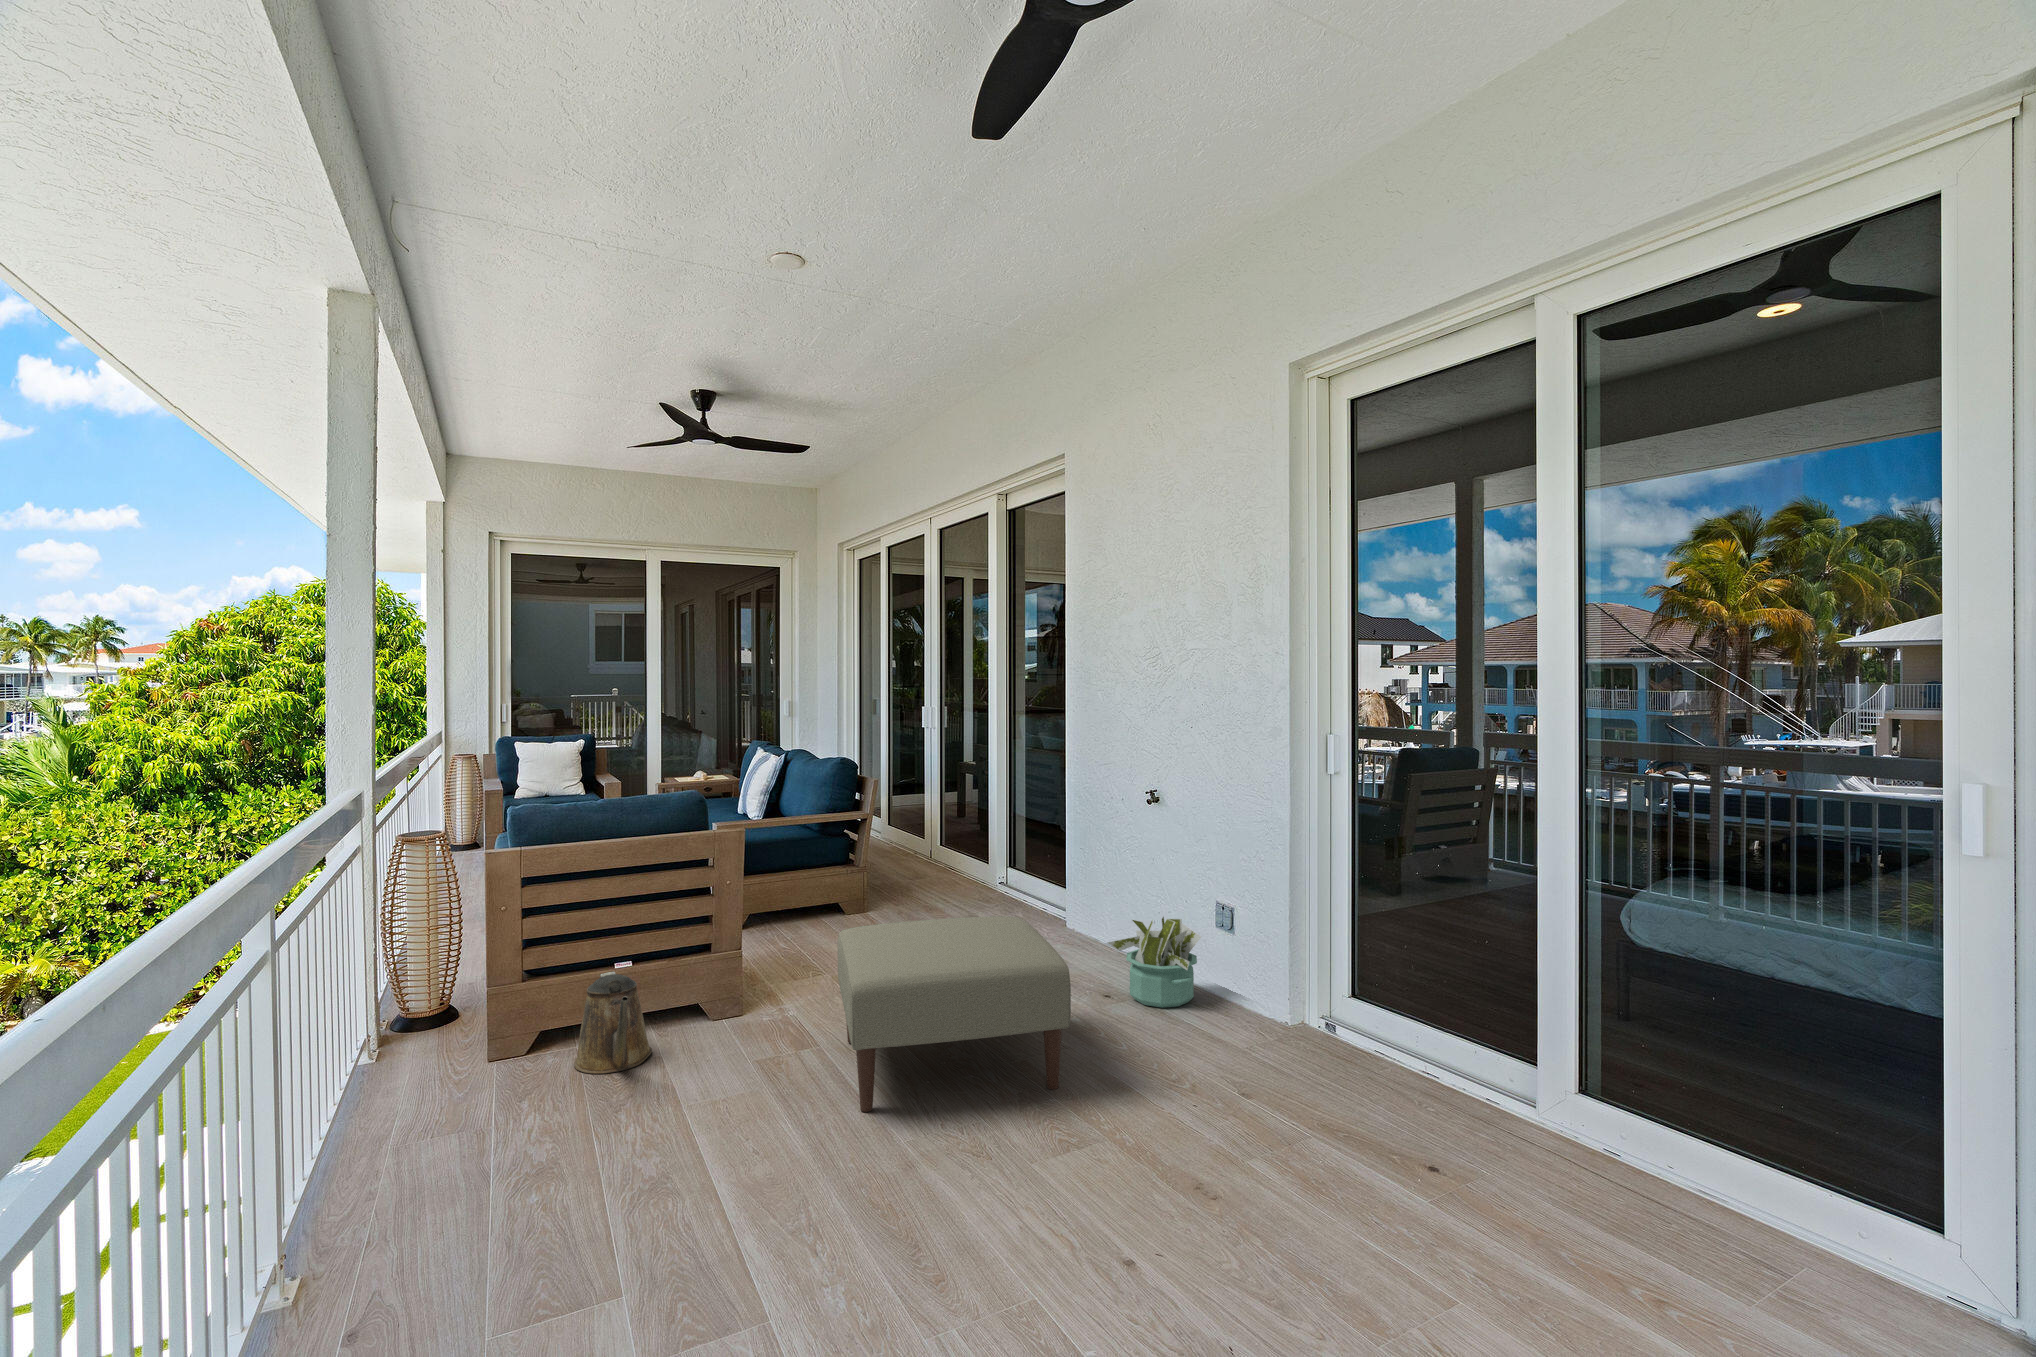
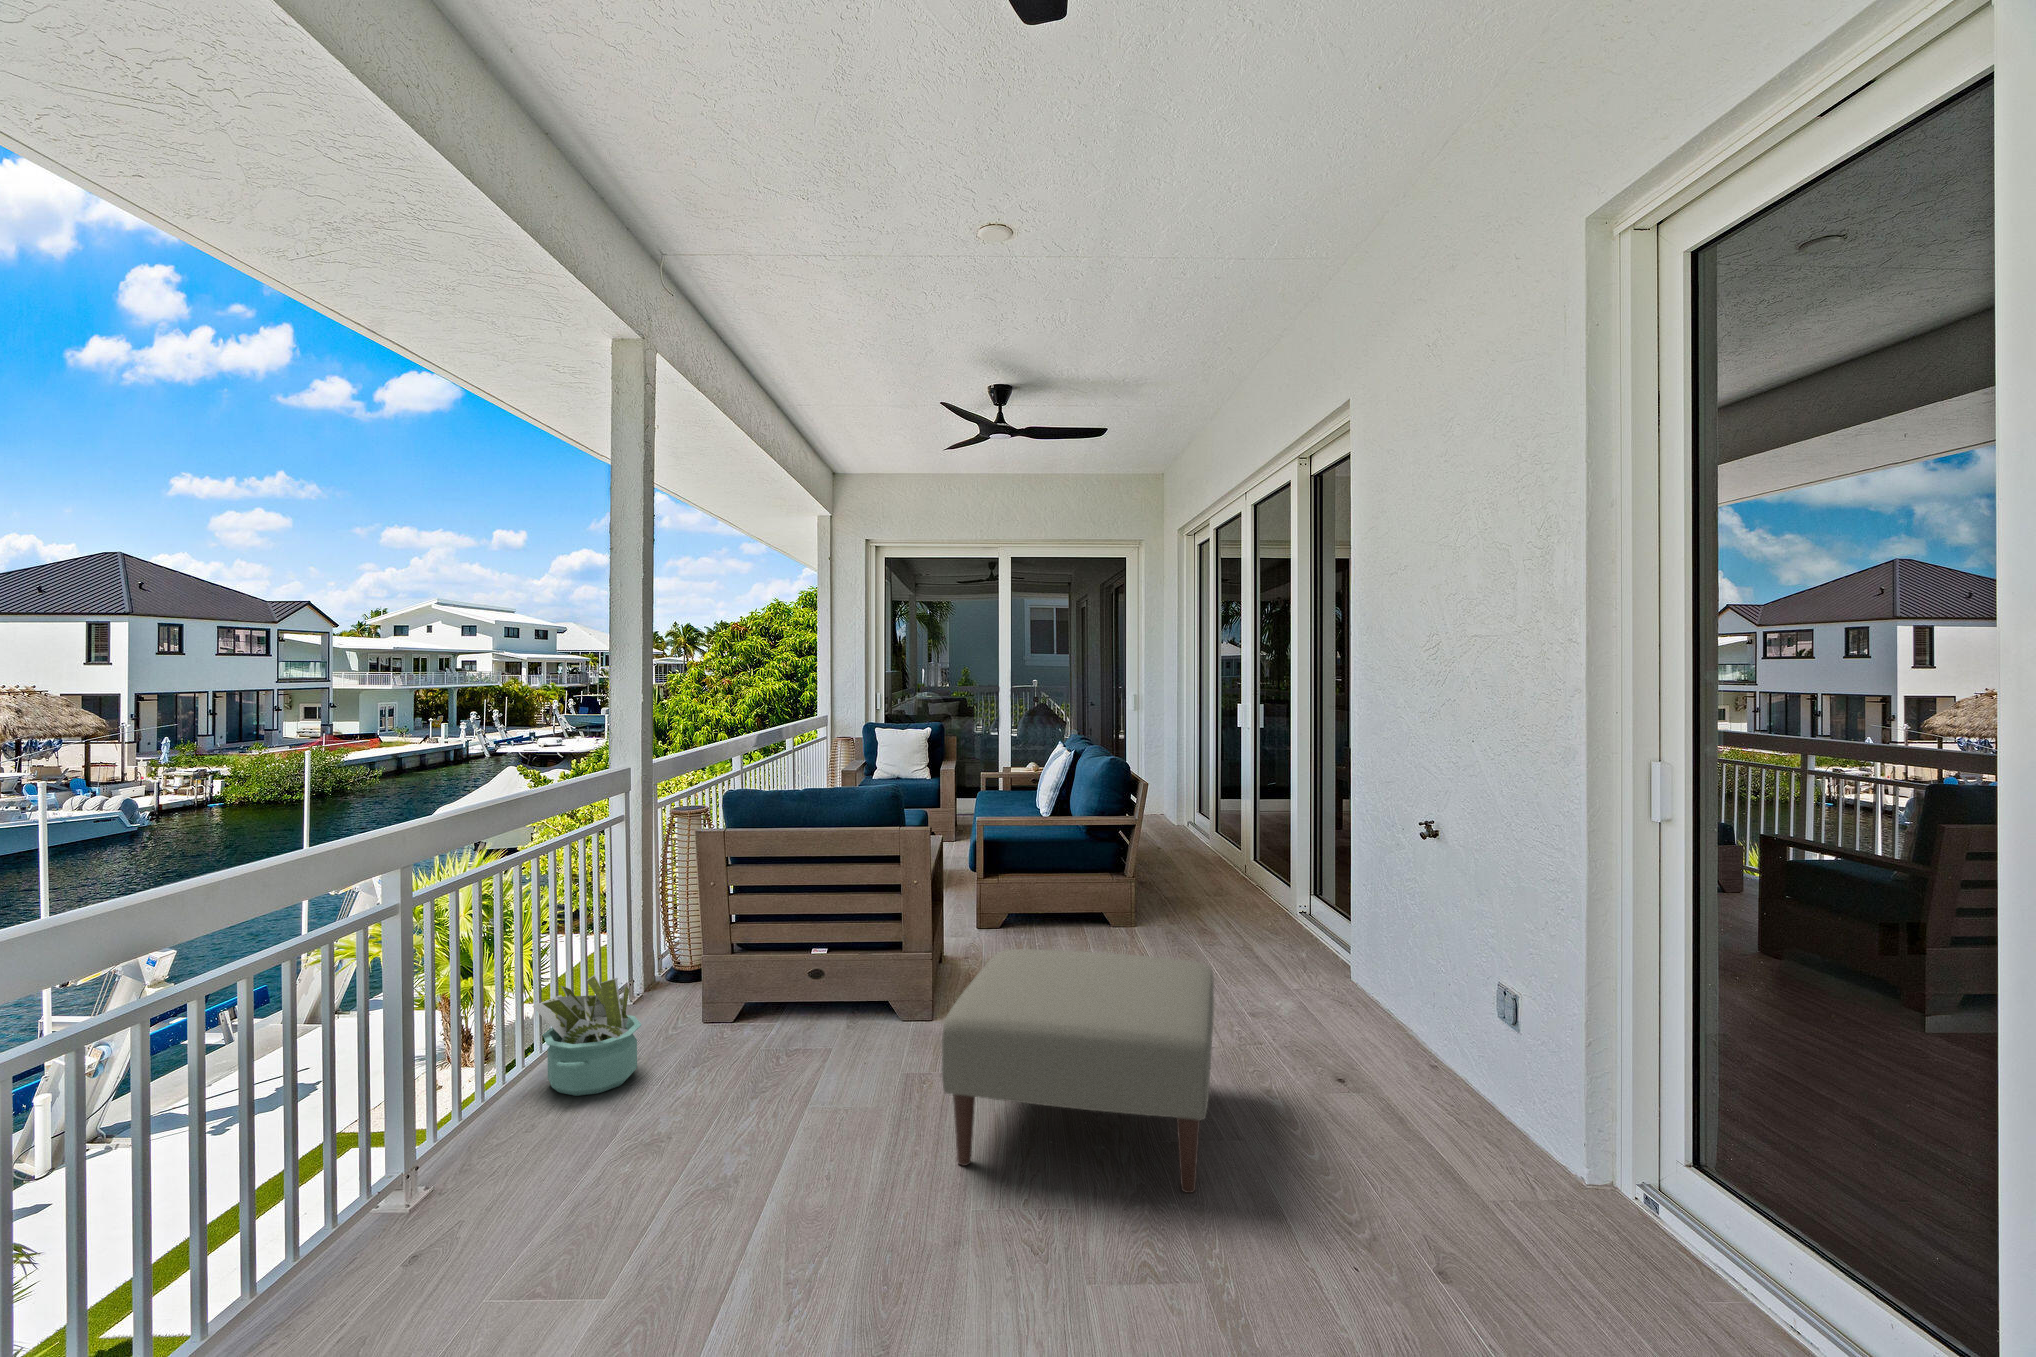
decorative plant: present [1108,917,1201,1008] -> present [533,975,641,1096]
watering can: present [574,971,652,1074] -> none [754,959,827,1060]

